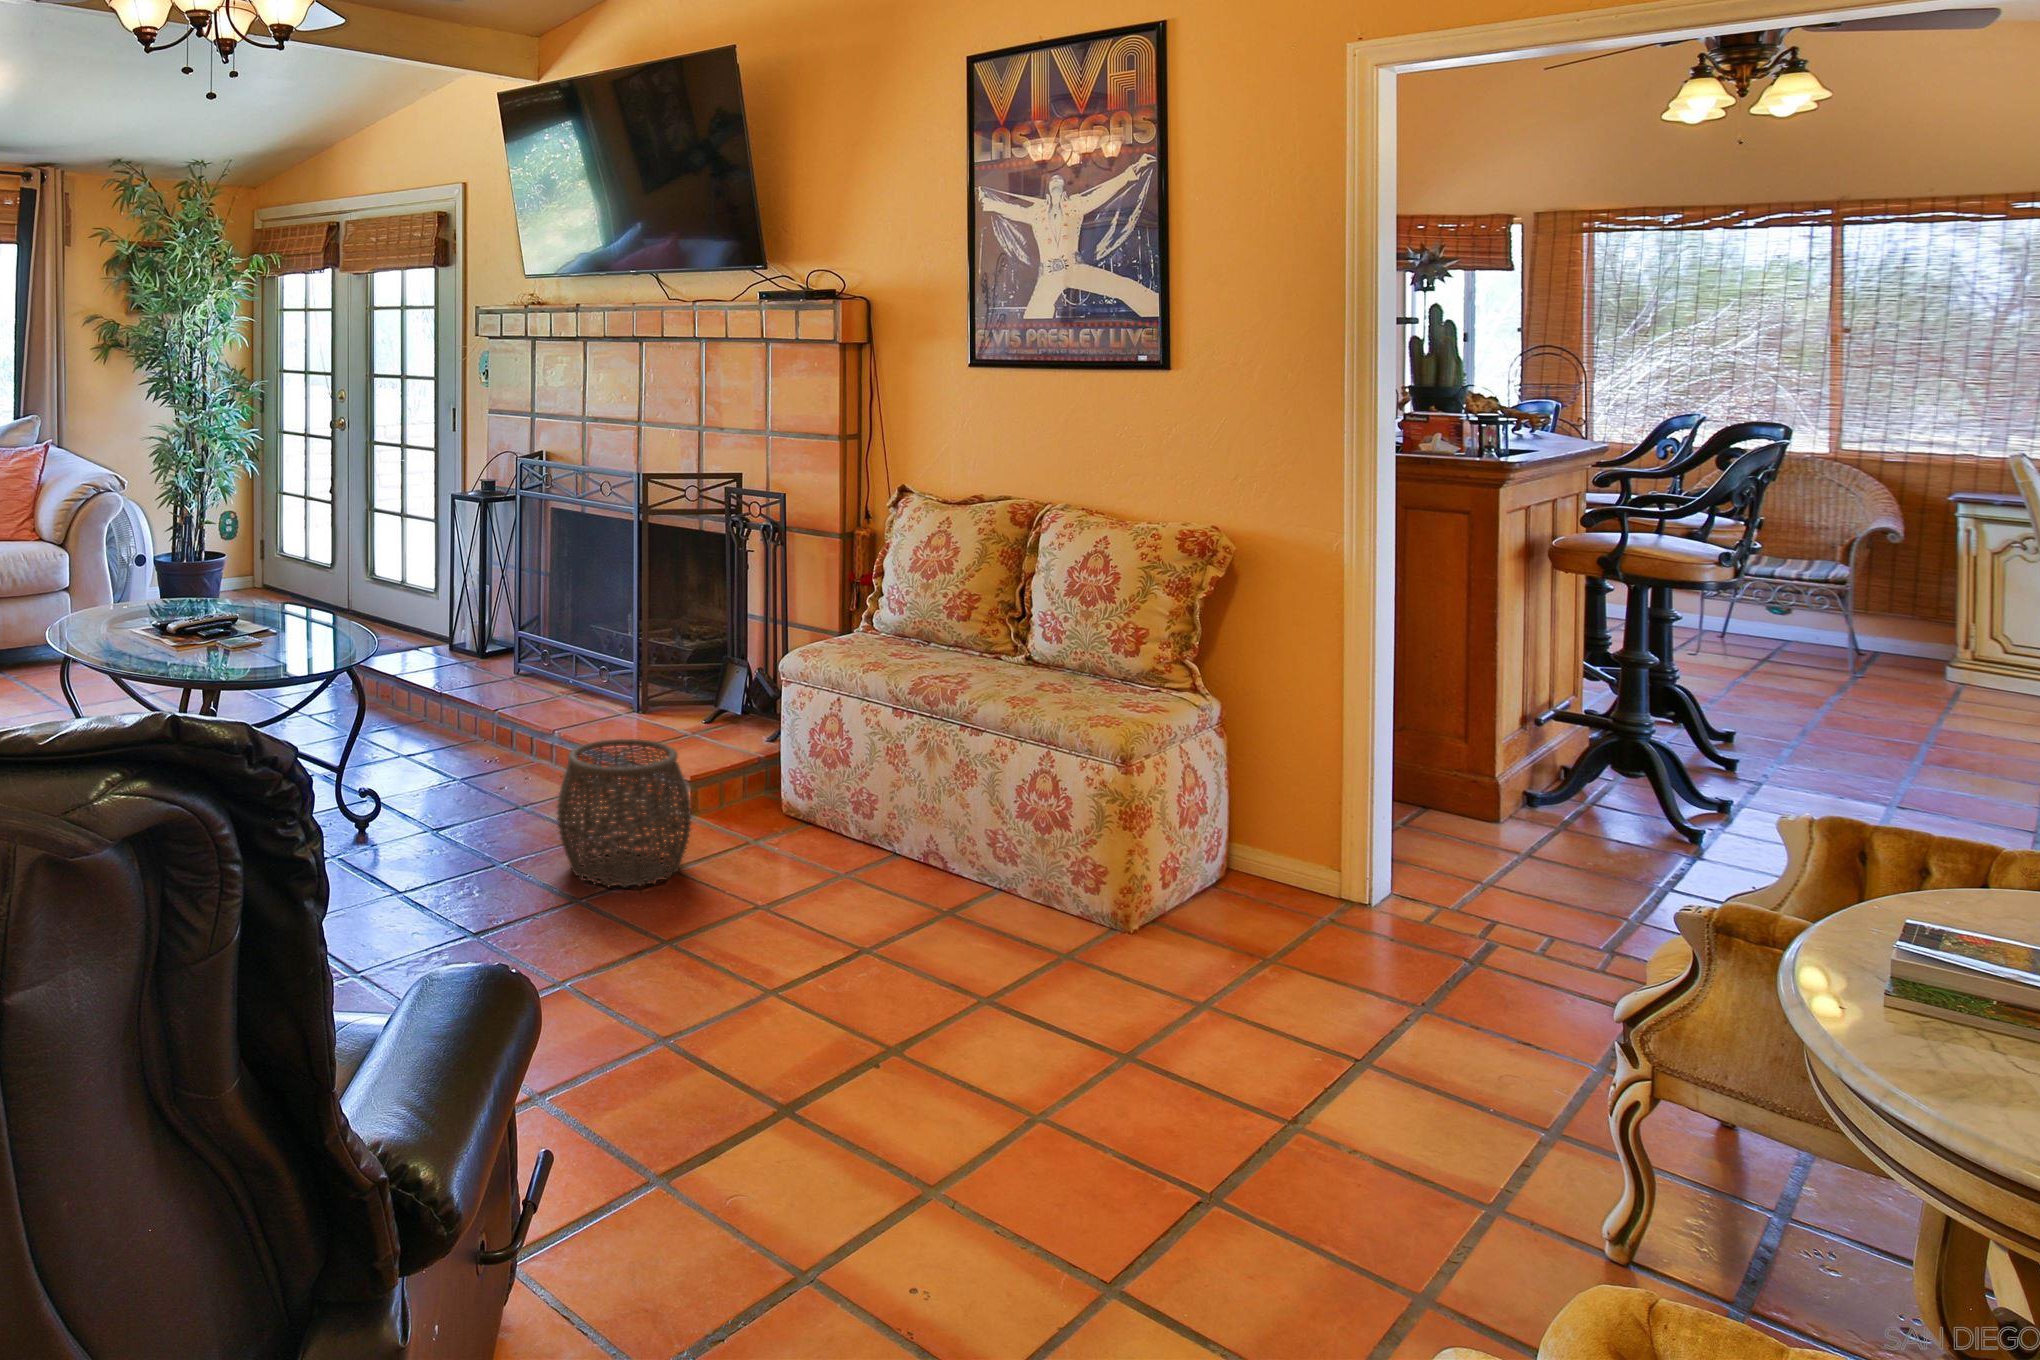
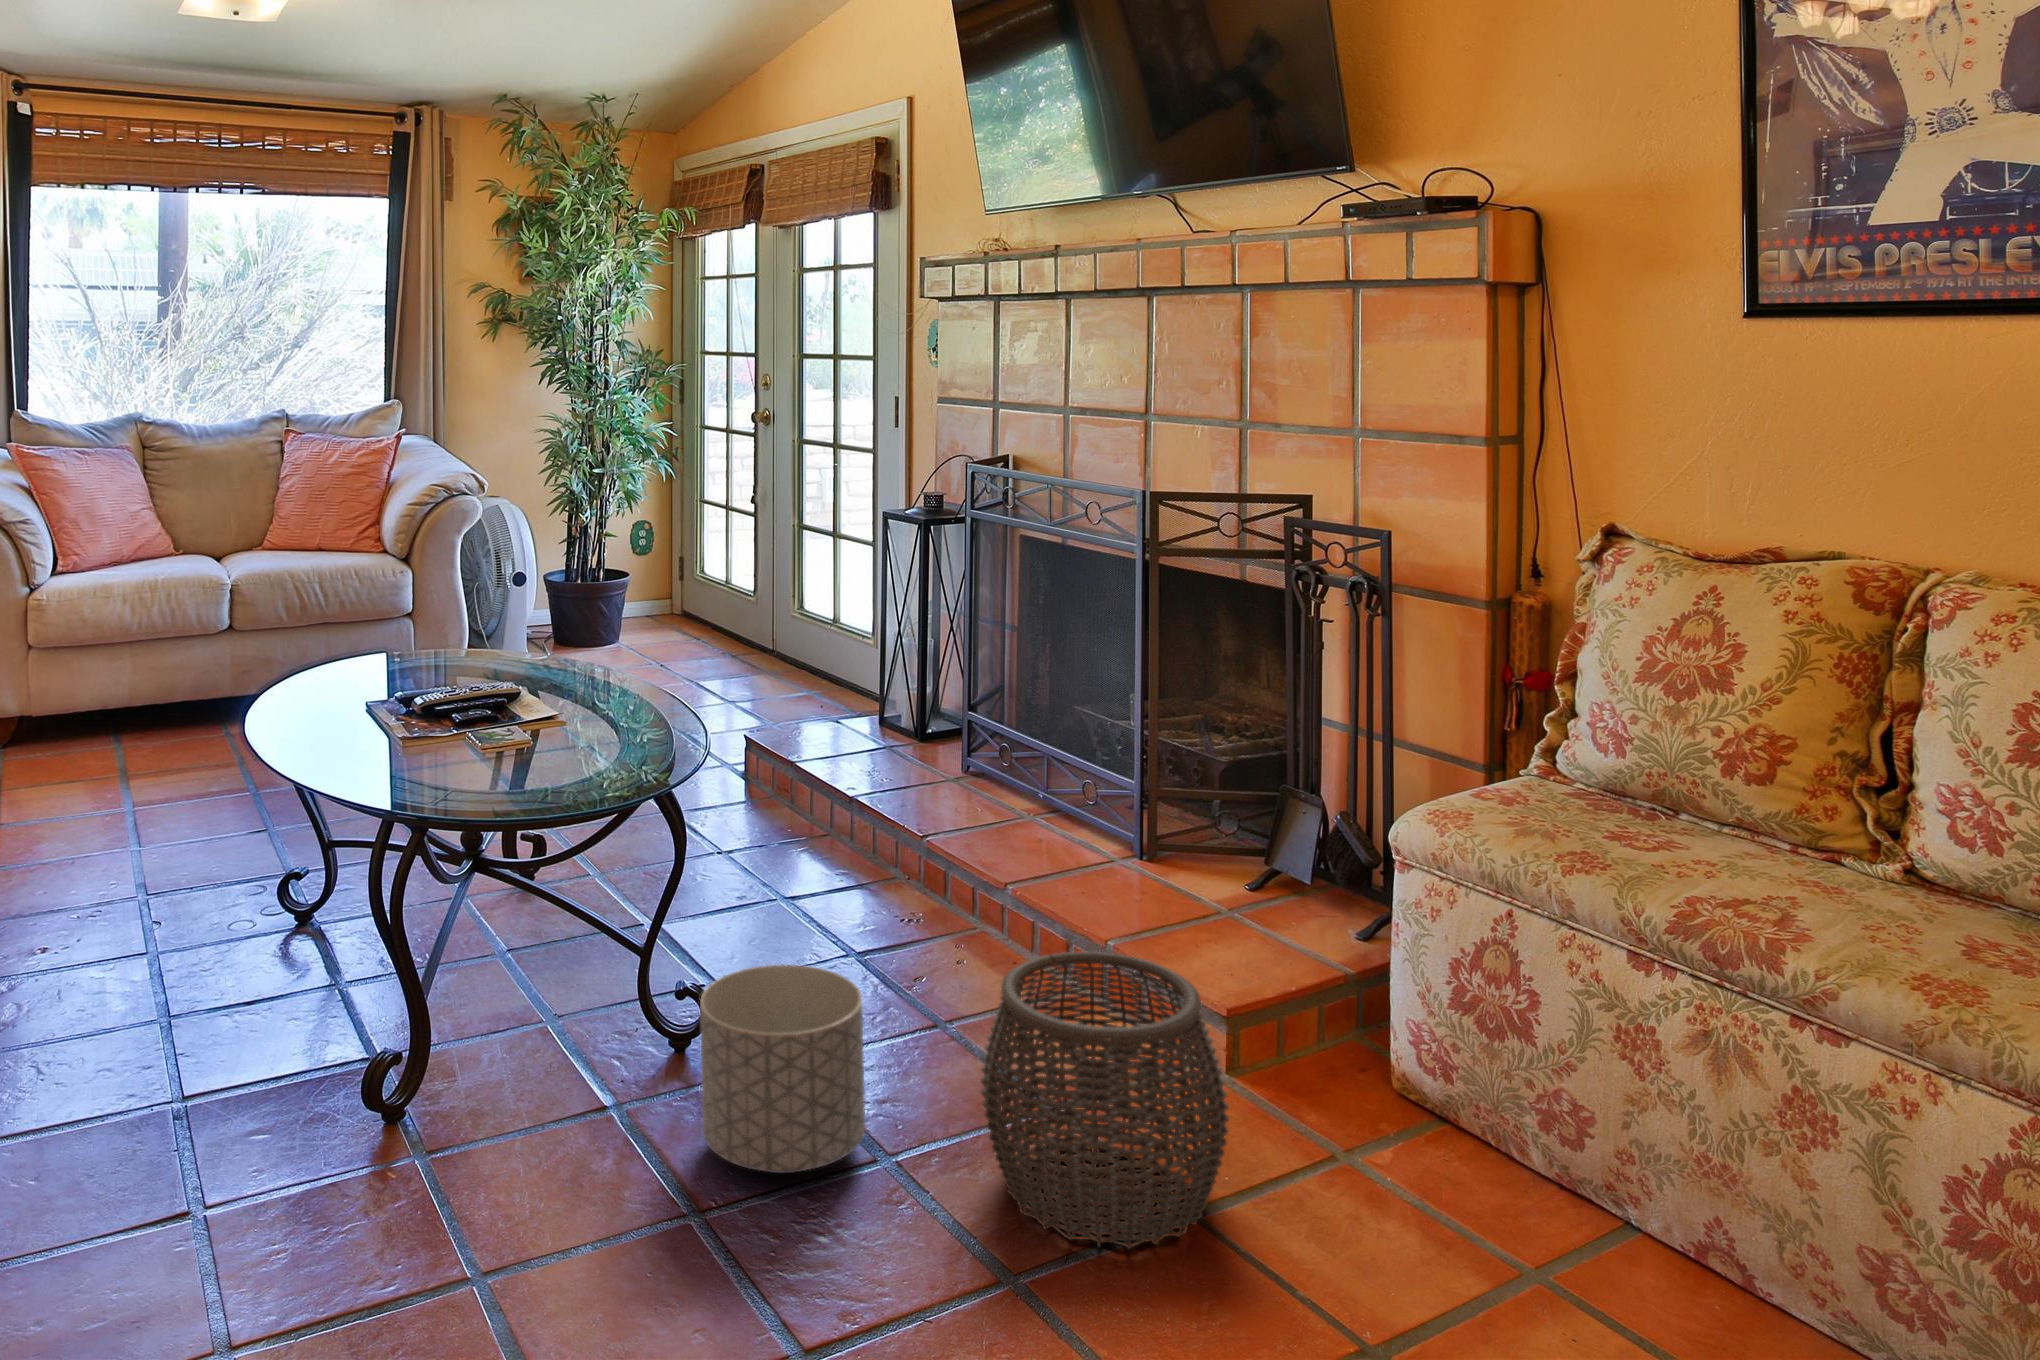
planter: none [389,764,488,878] -> present [700,965,865,1173]

